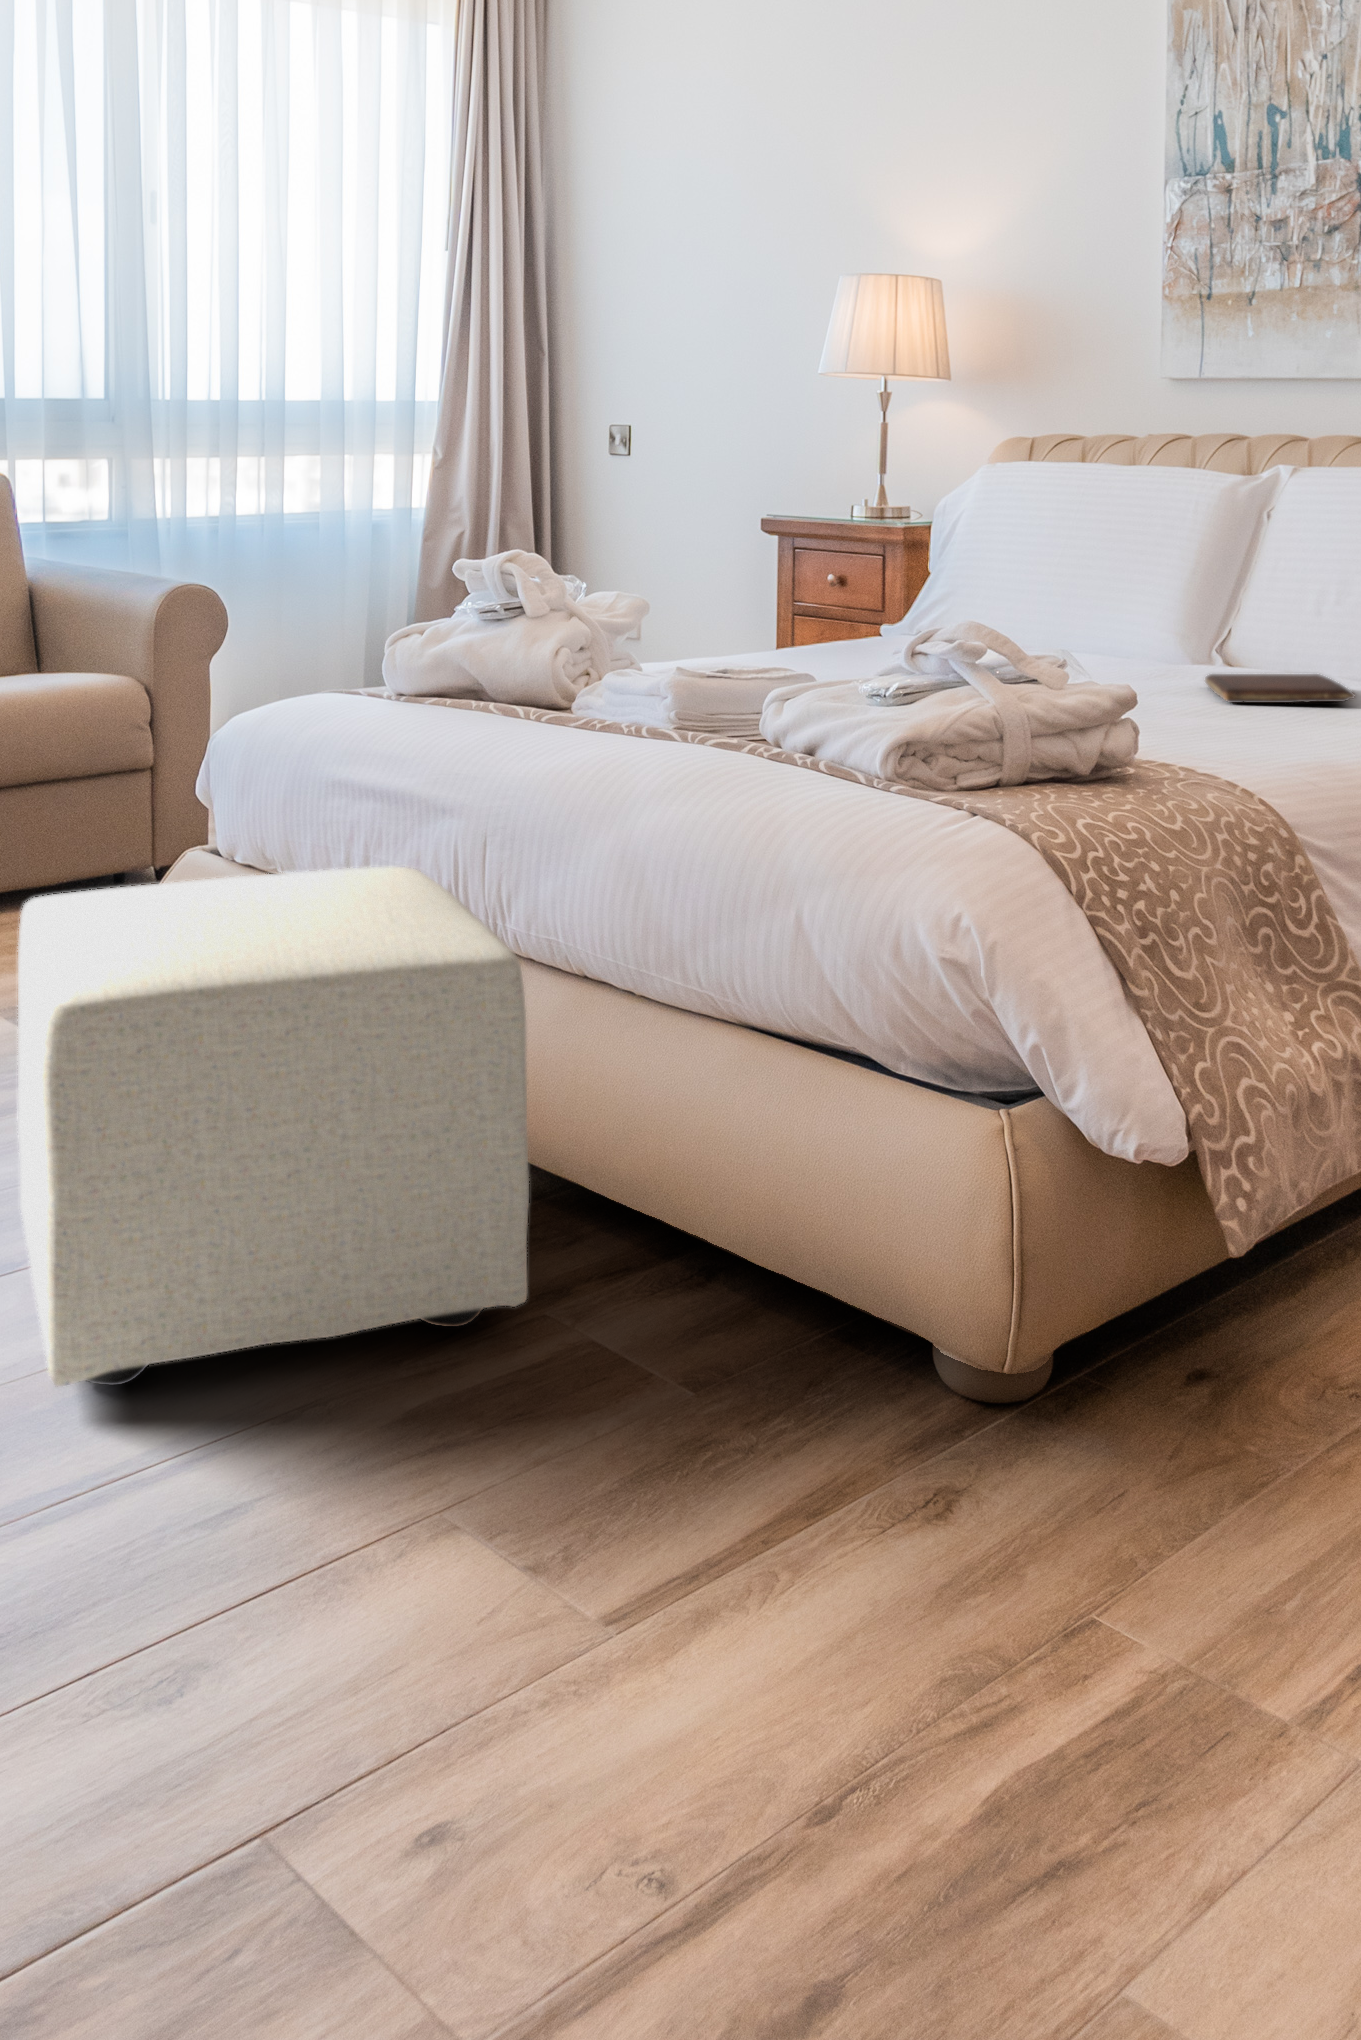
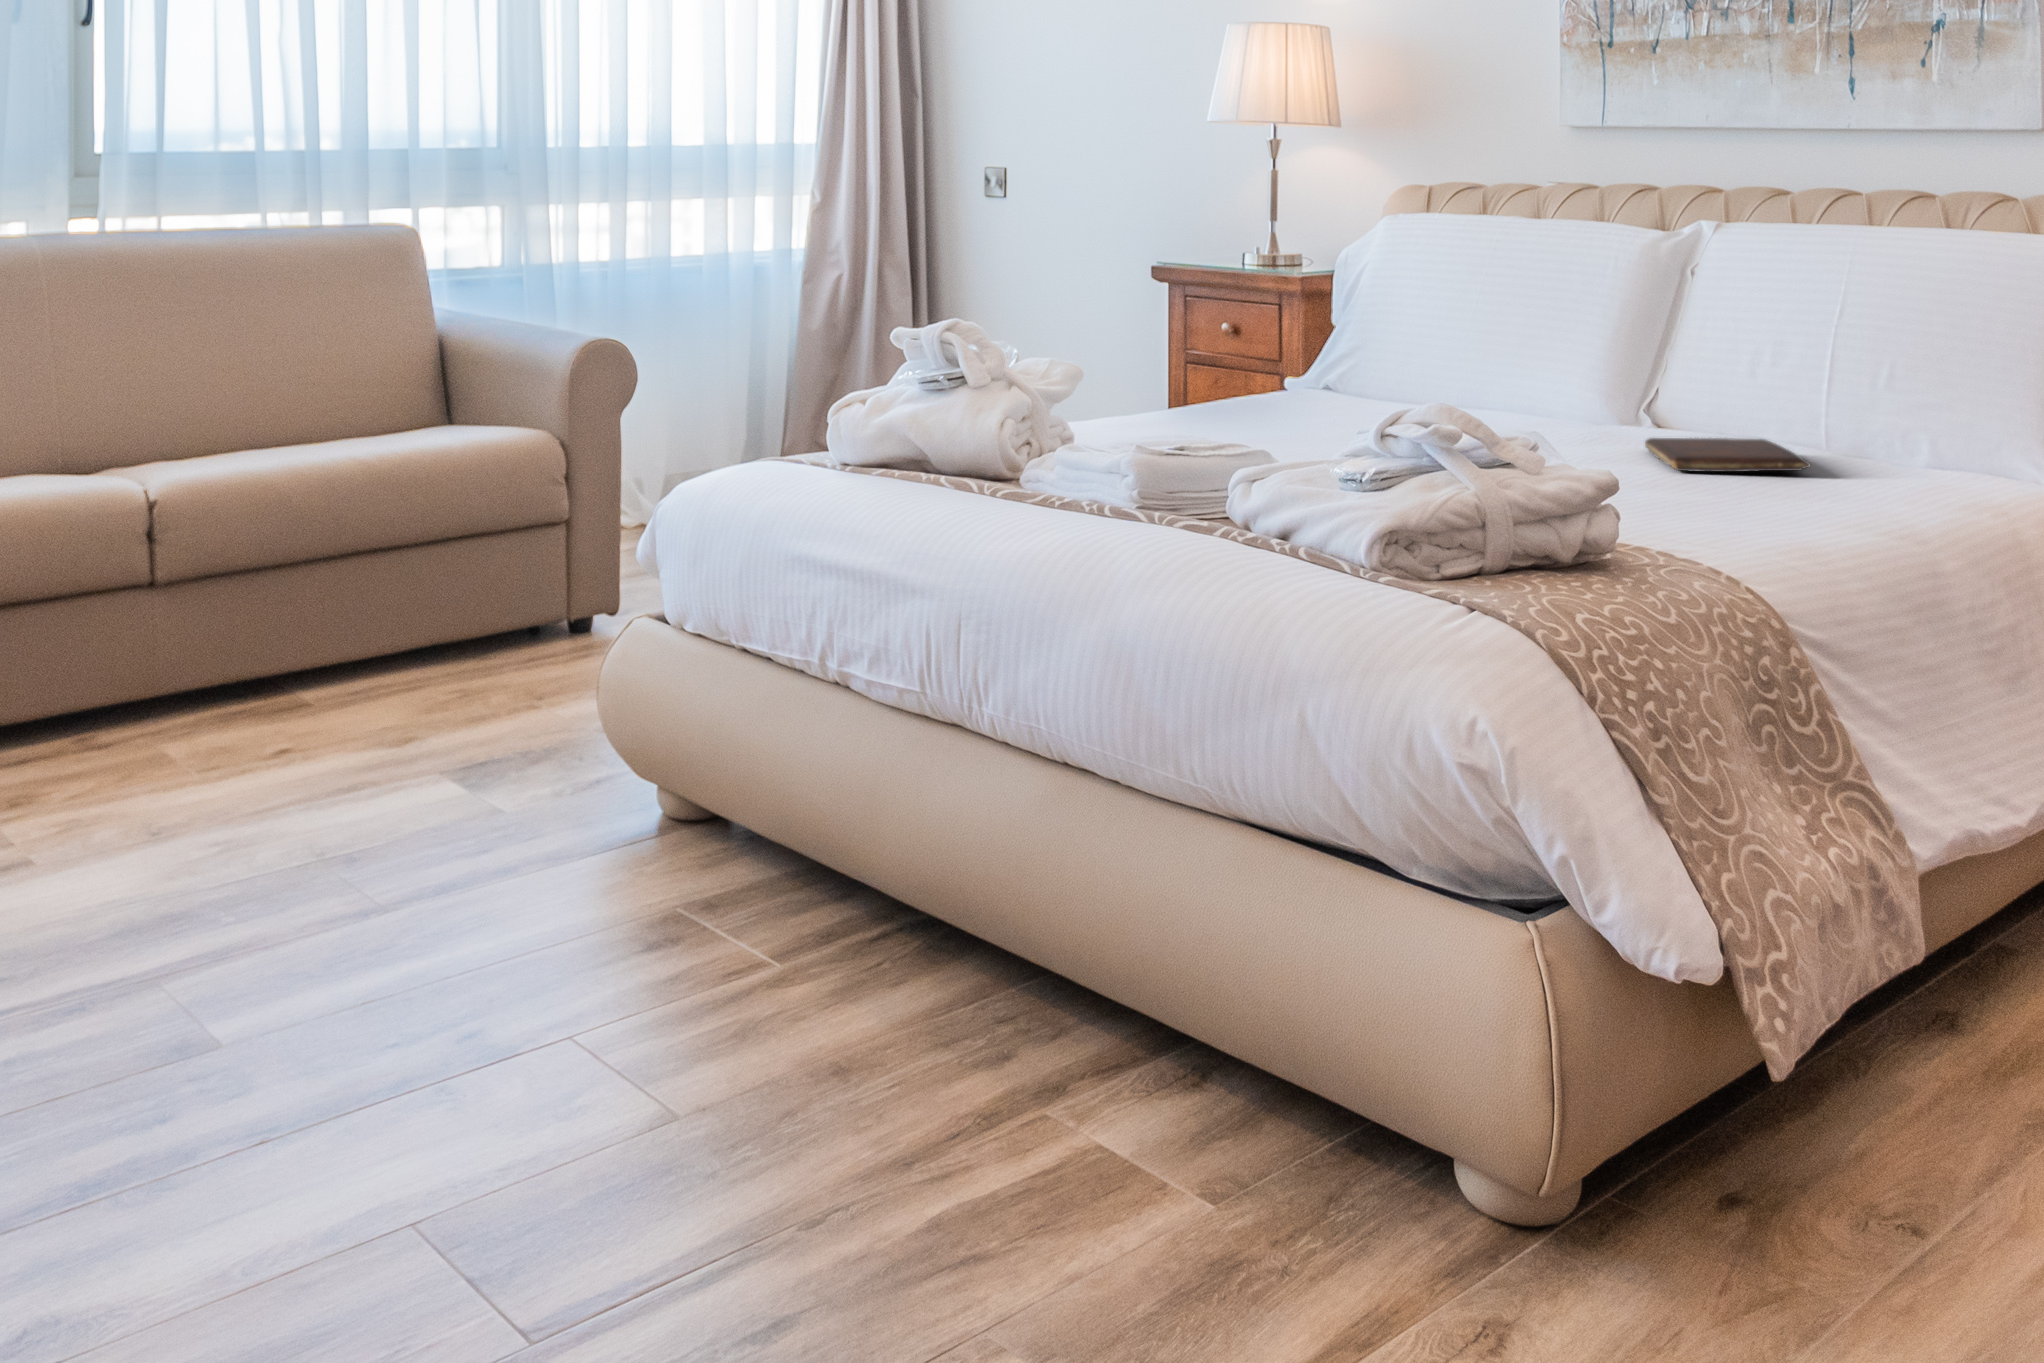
ottoman: present [17,867,529,1387] -> none [501,647,1027,1191]

